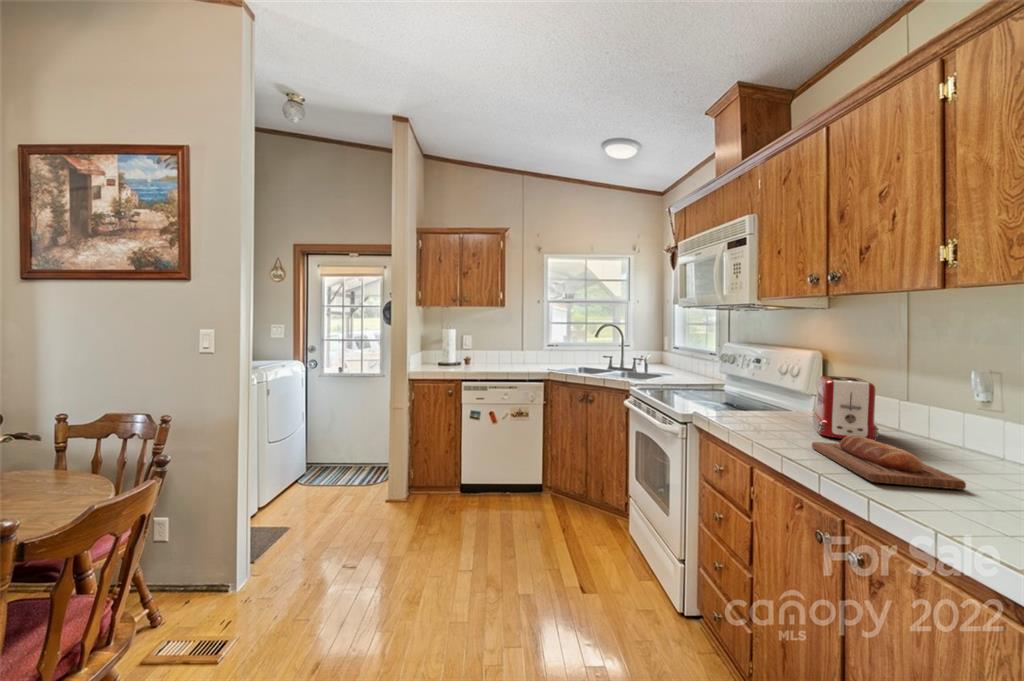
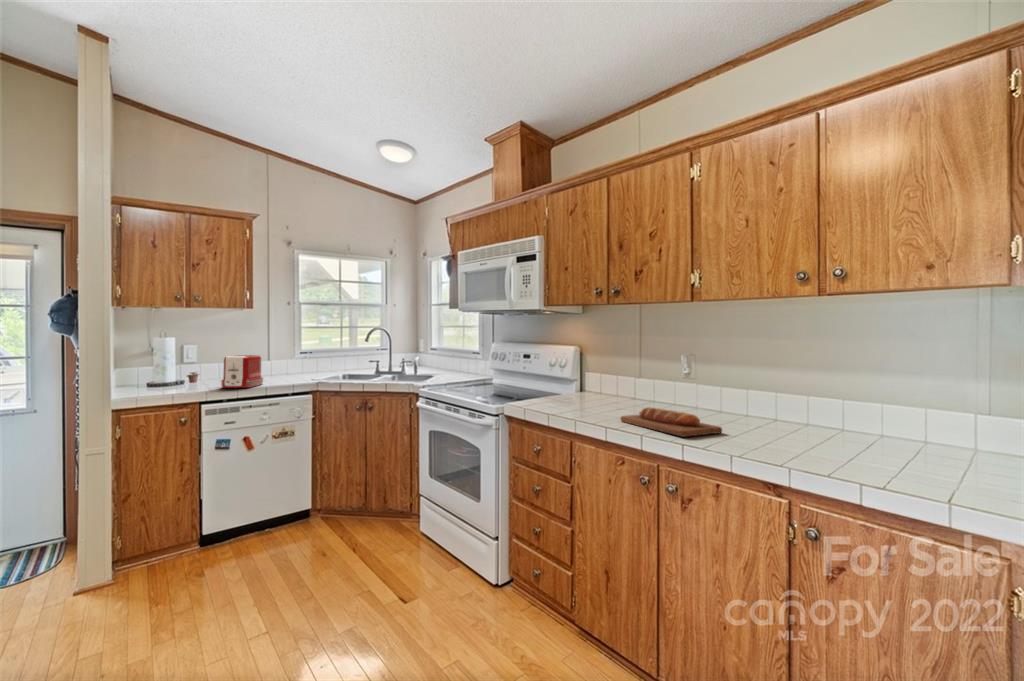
toaster: present [812,376,878,441] -> present [221,355,263,388]

